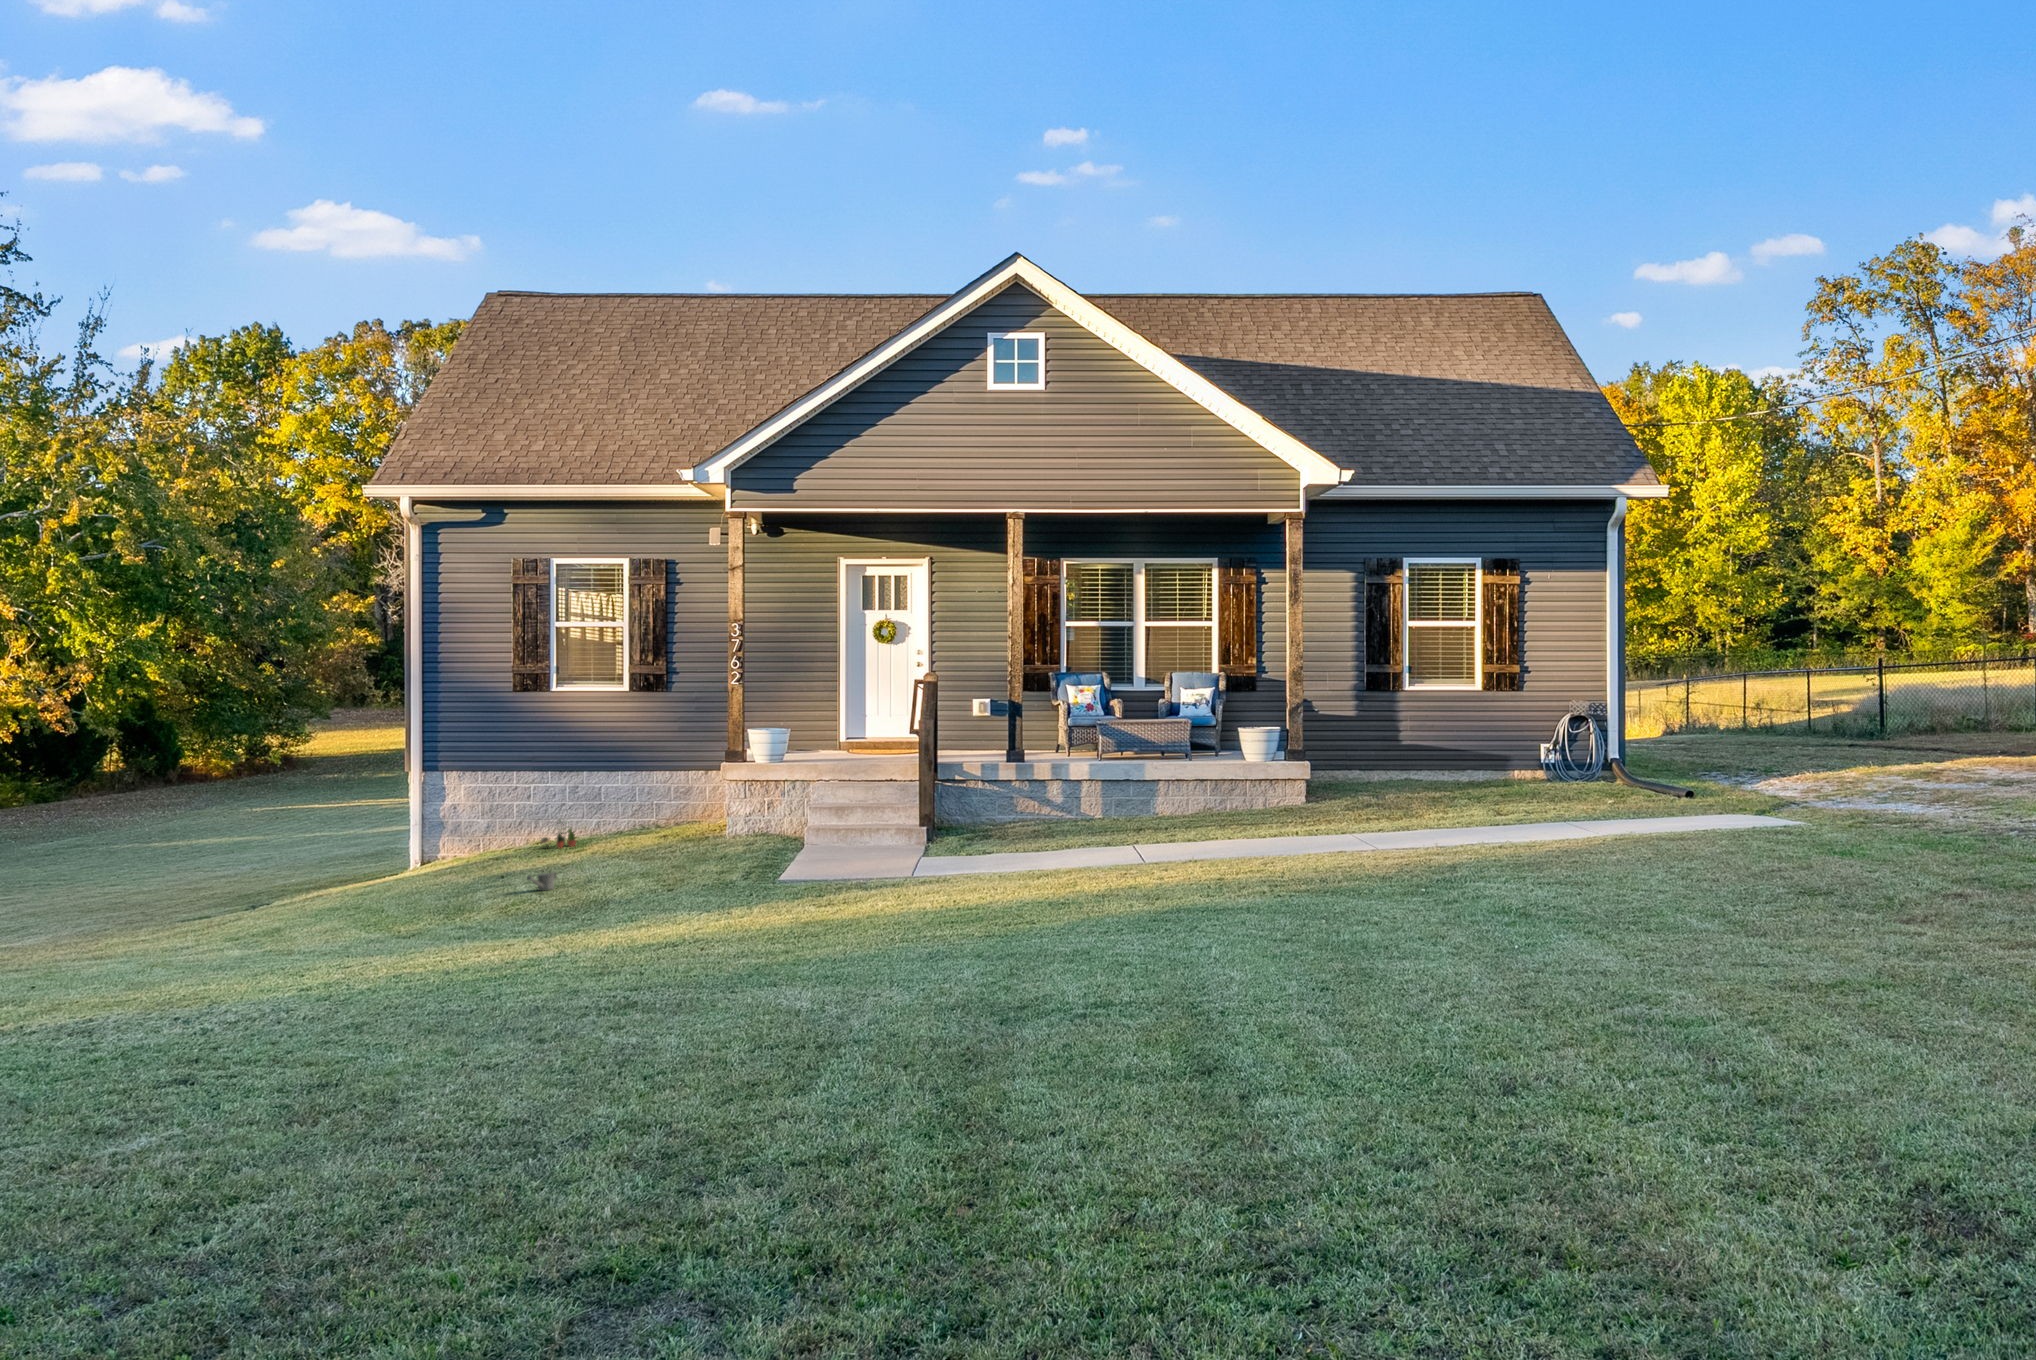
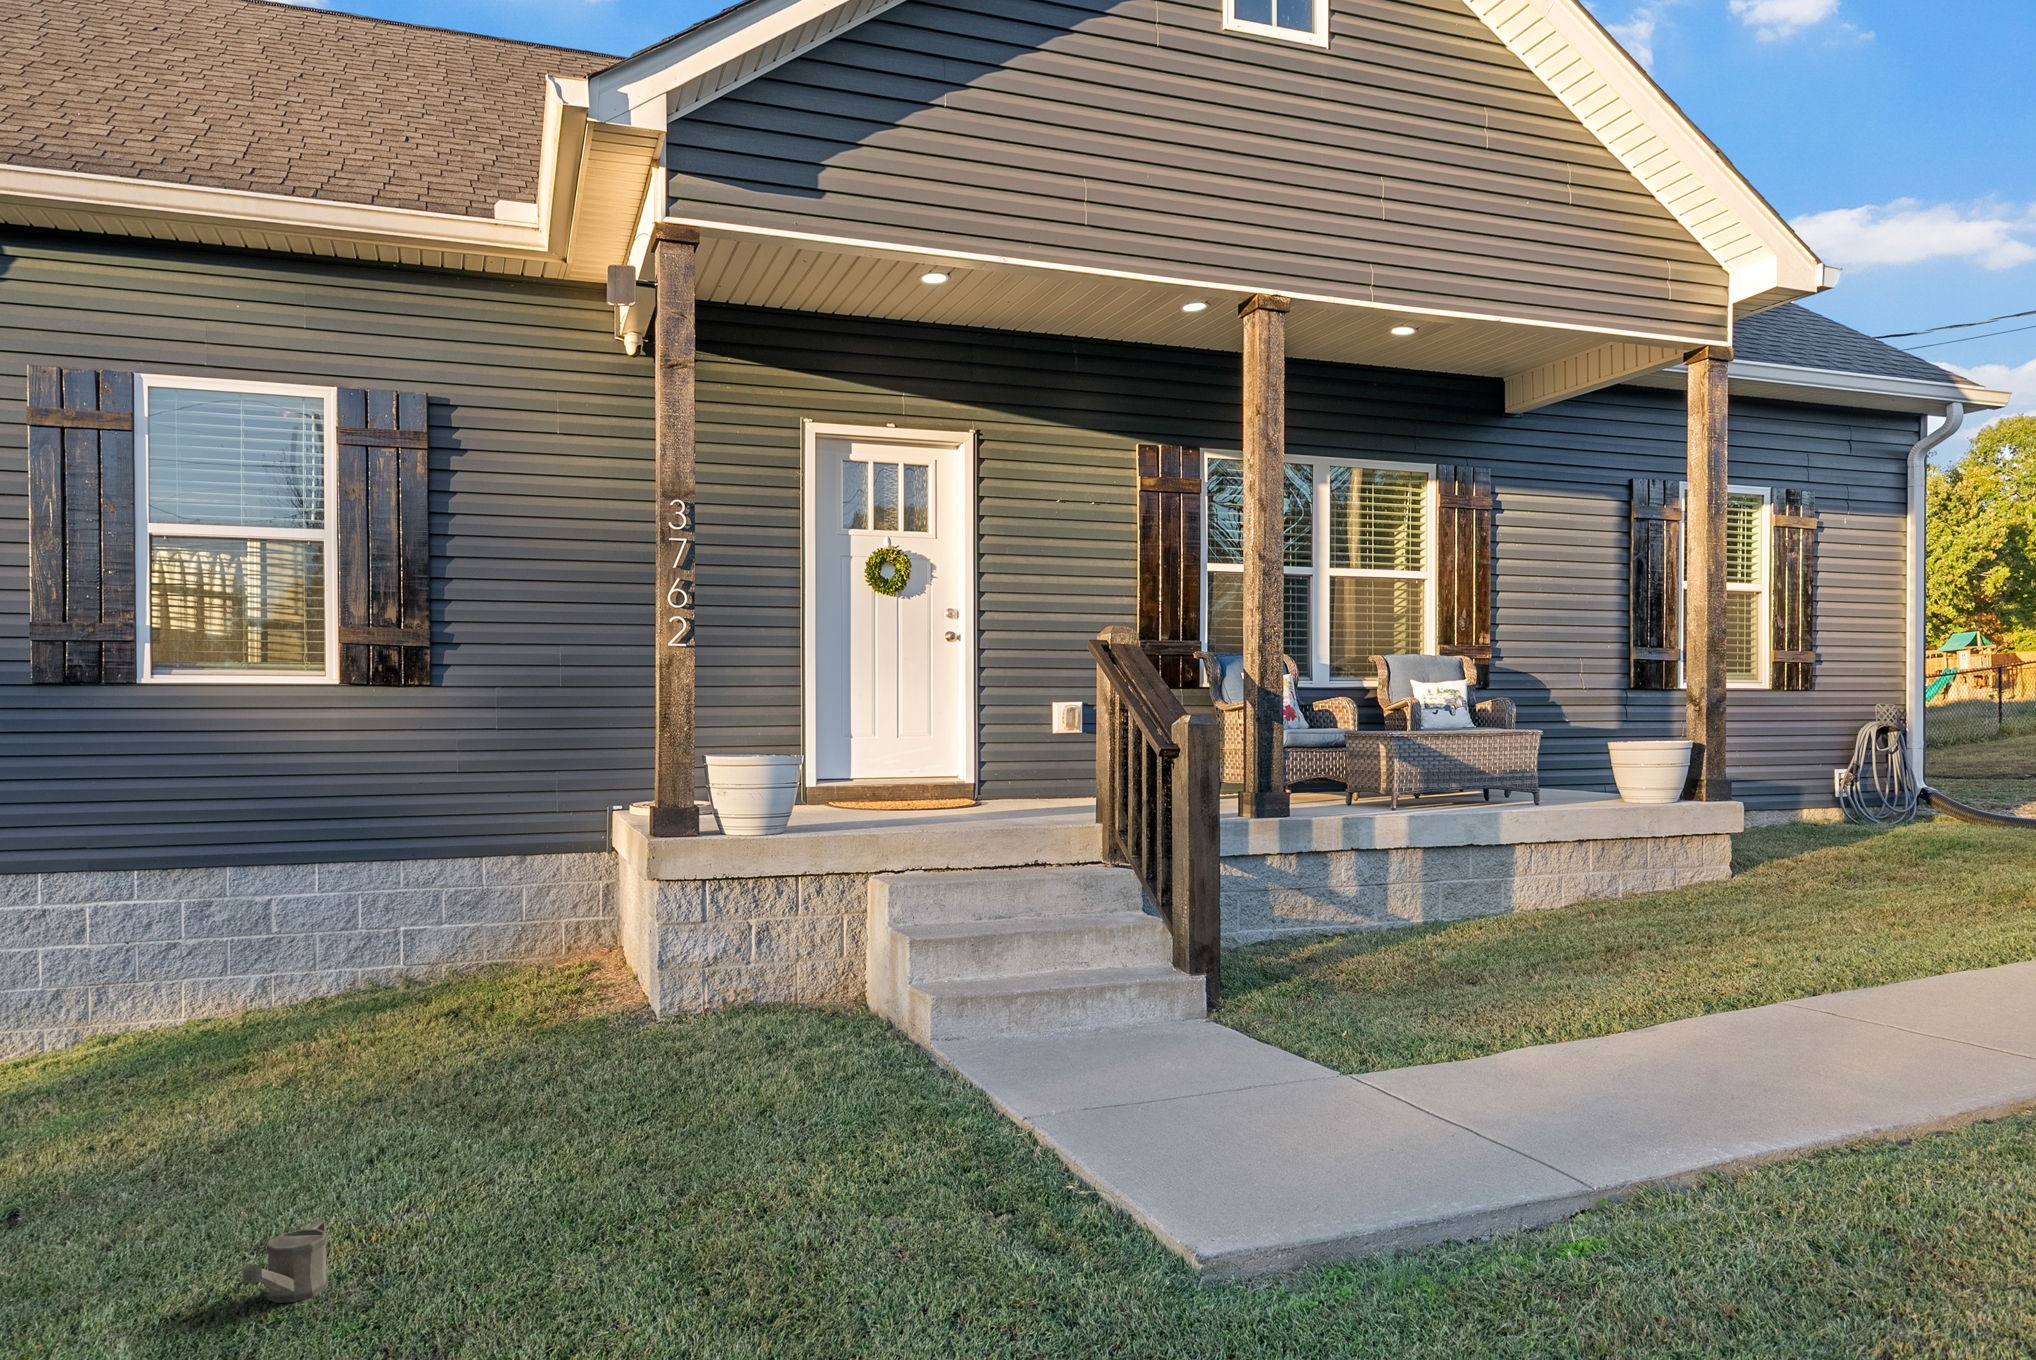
potted plant: present [540,820,576,849] -> none [105,986,206,1065]

